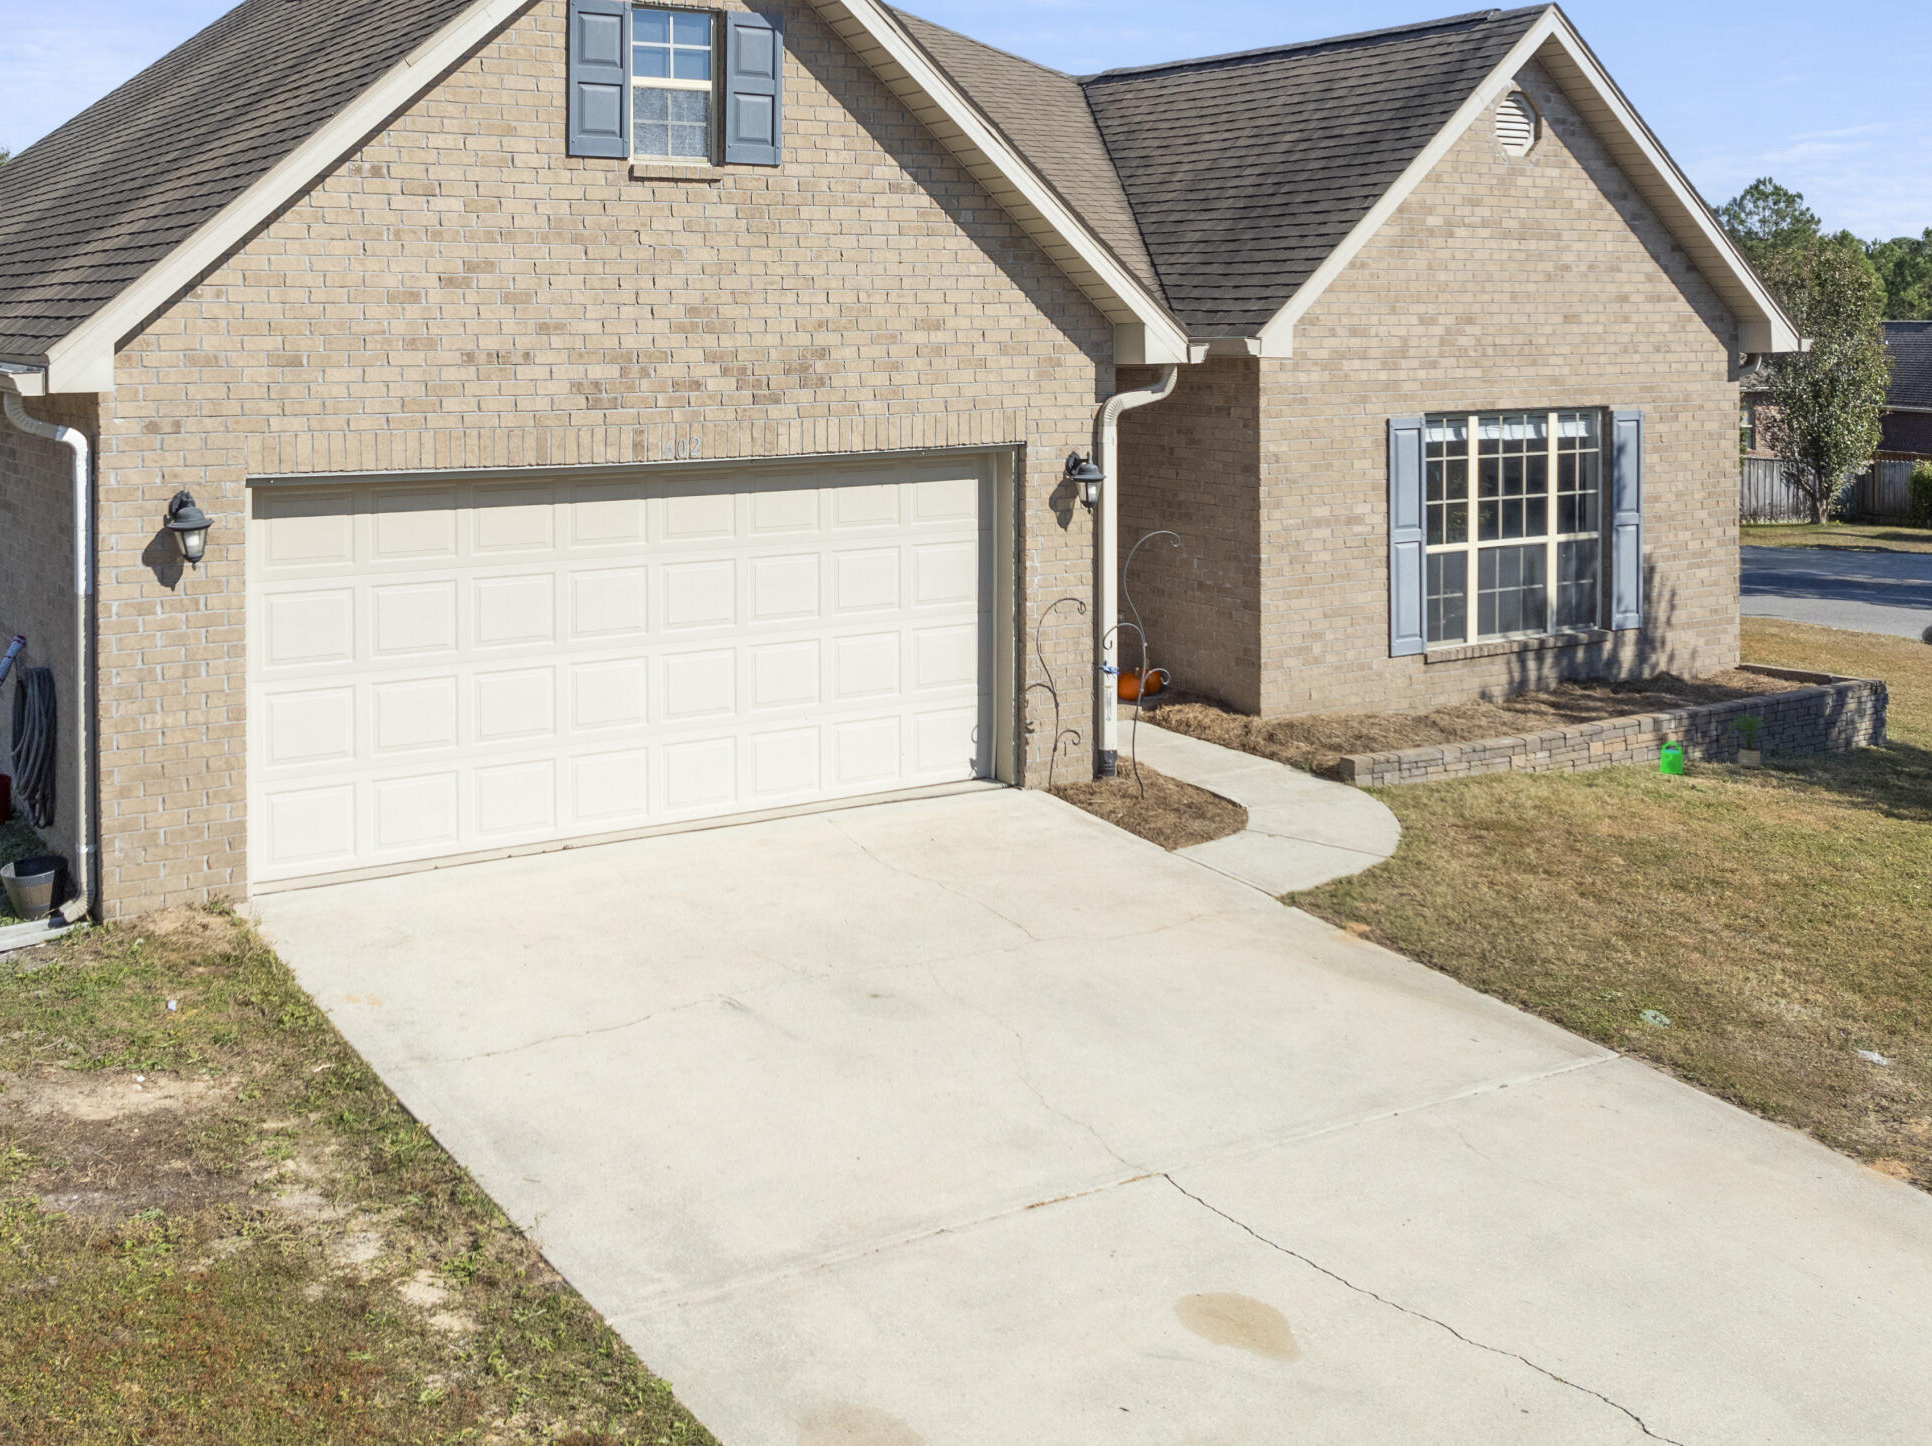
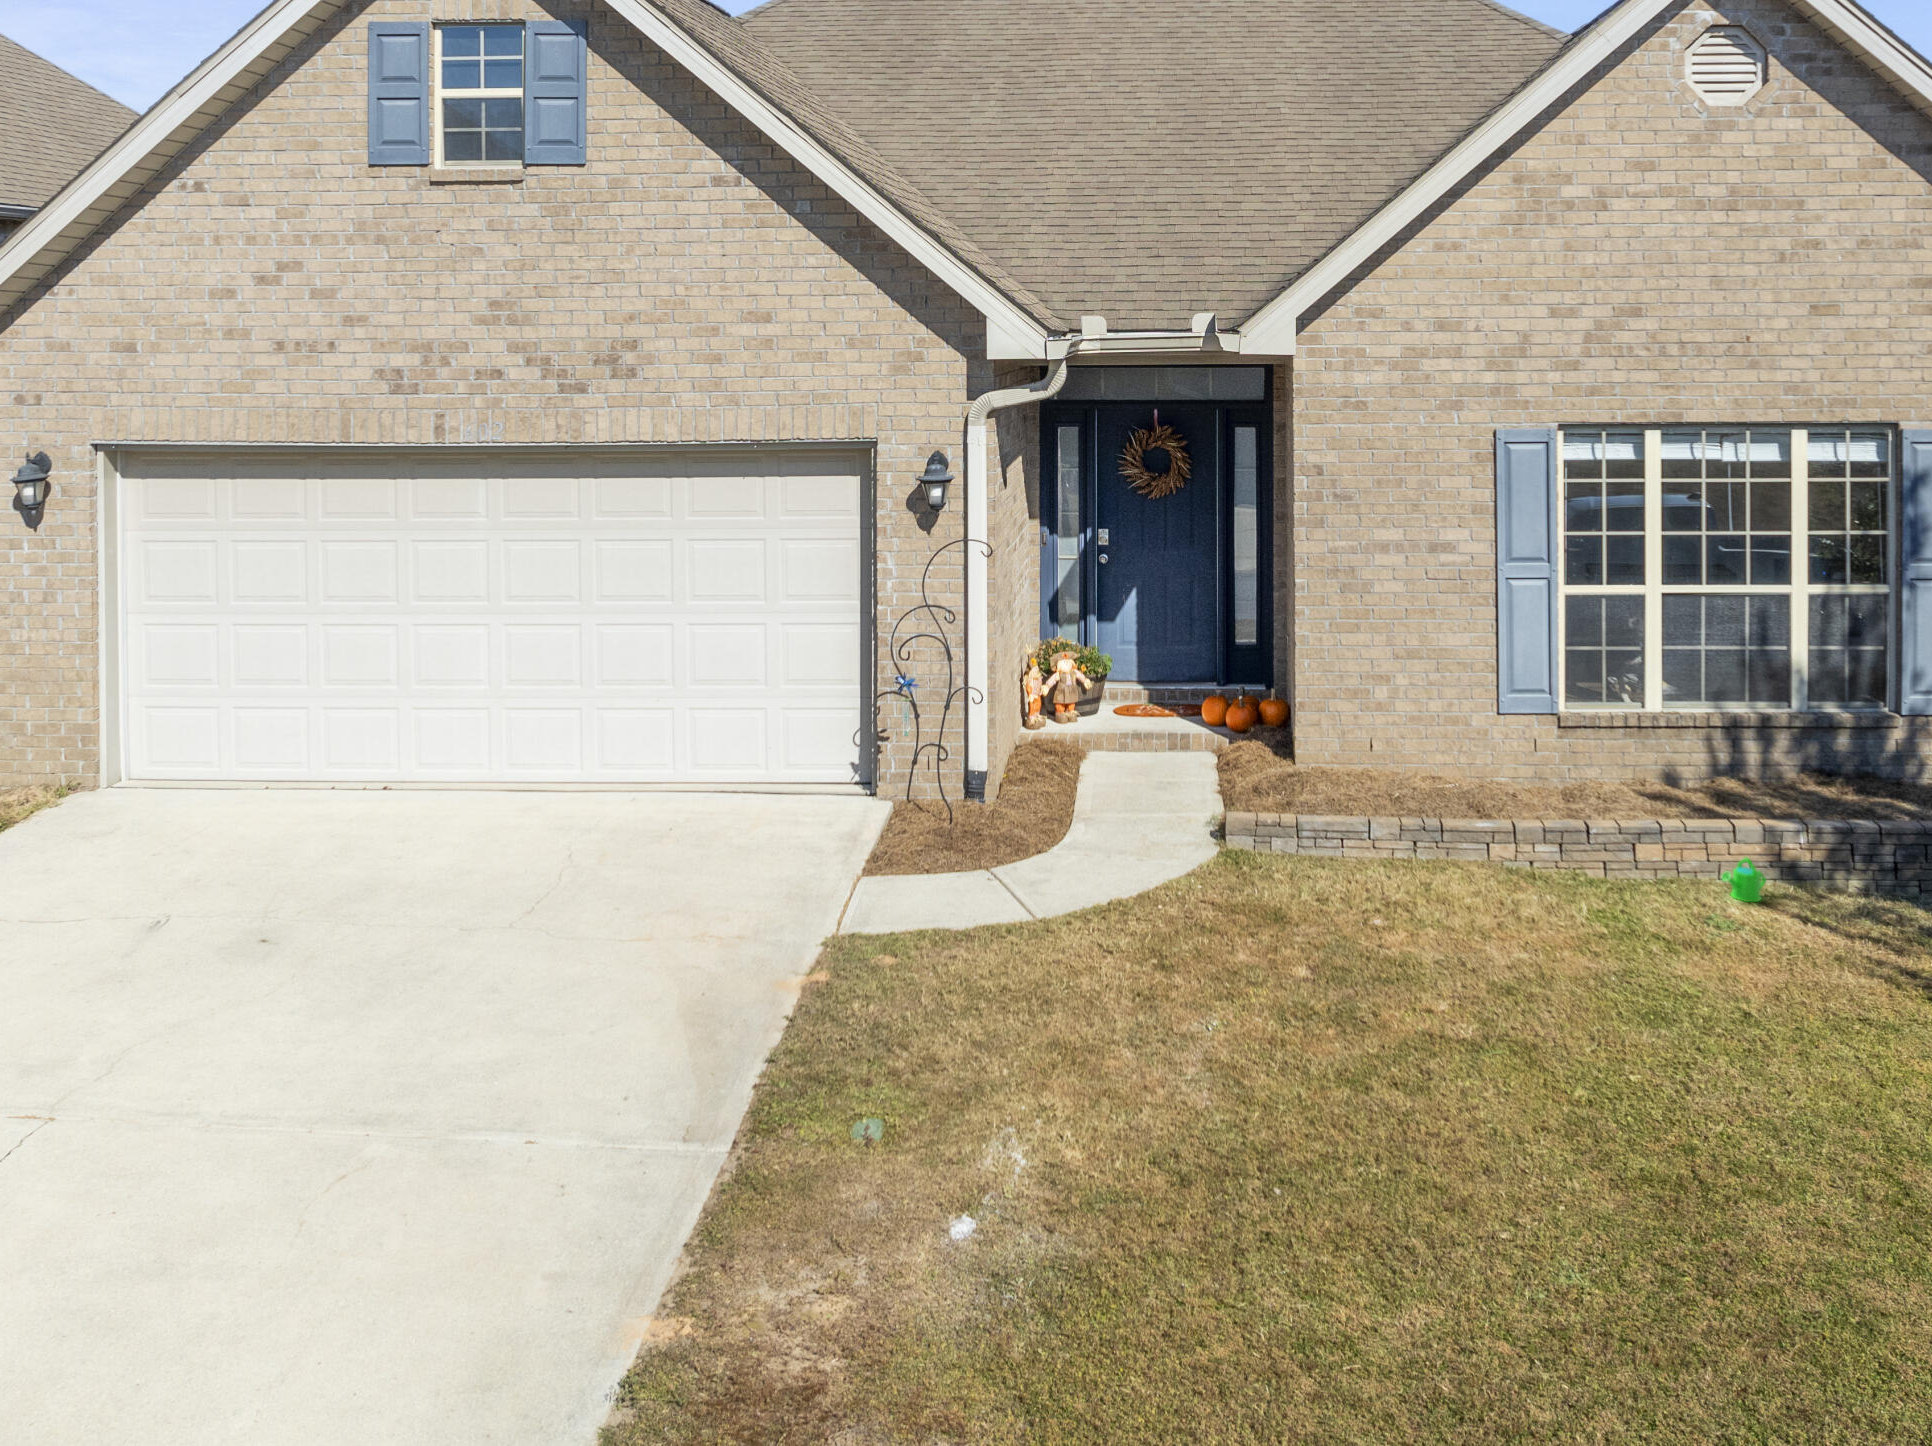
potted plant: present [1728,715,1763,770] -> none [1850,837,1908,915]

